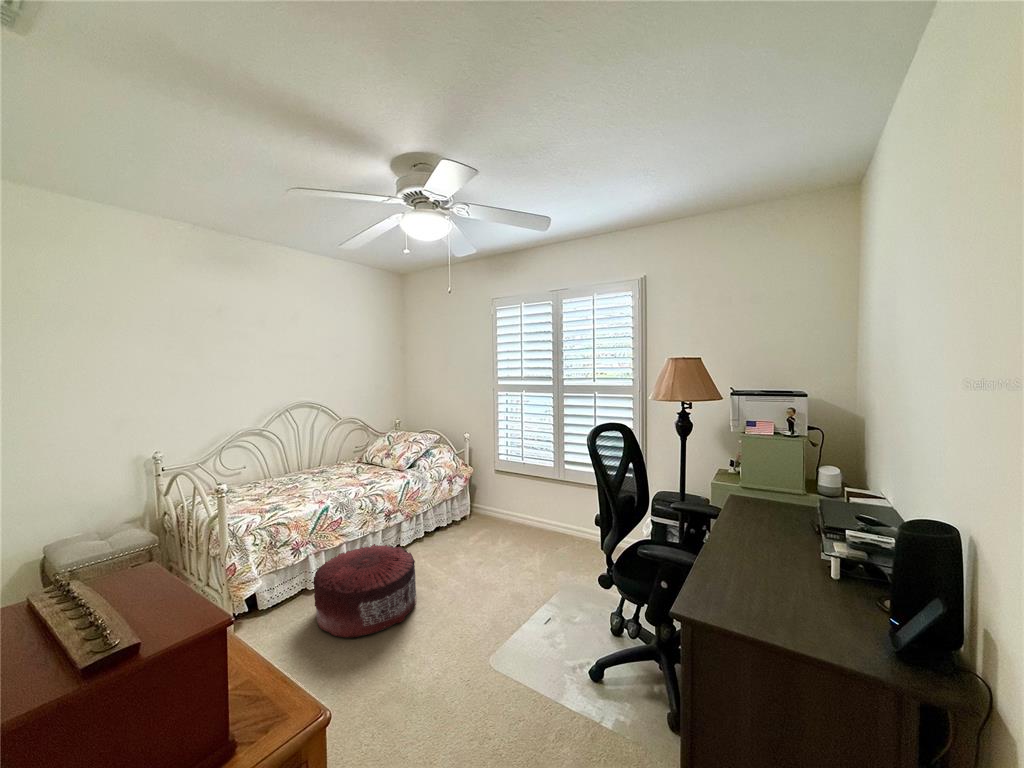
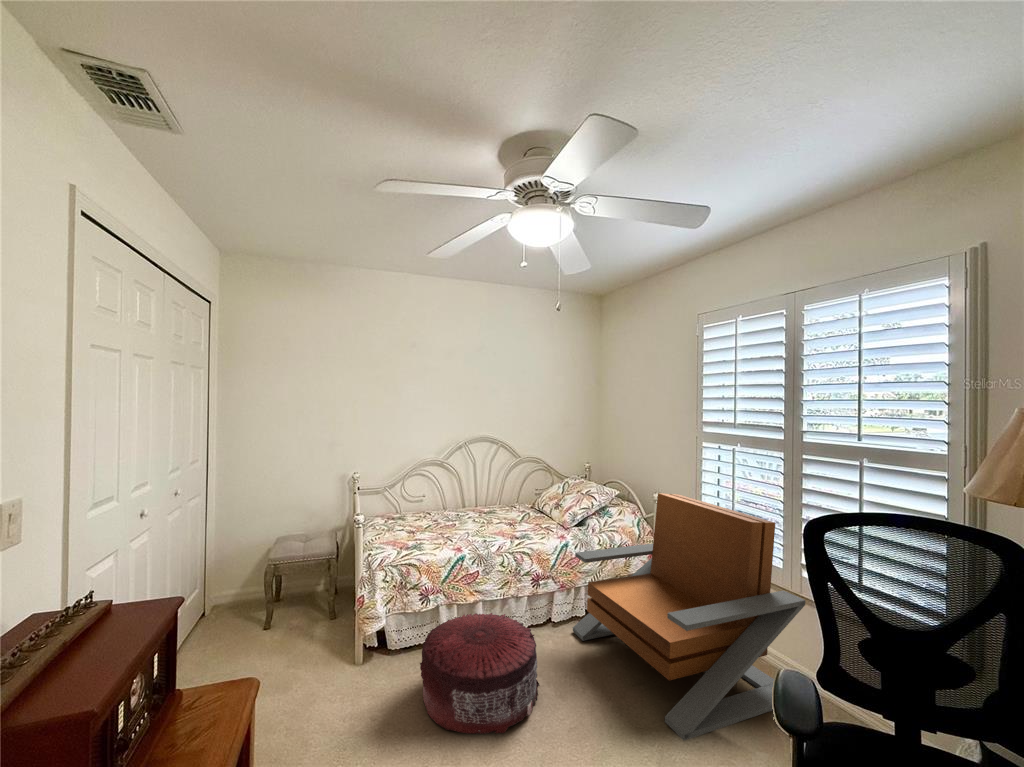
lounge chair: none [417,431,569,581] -> present [573,493,805,740]

